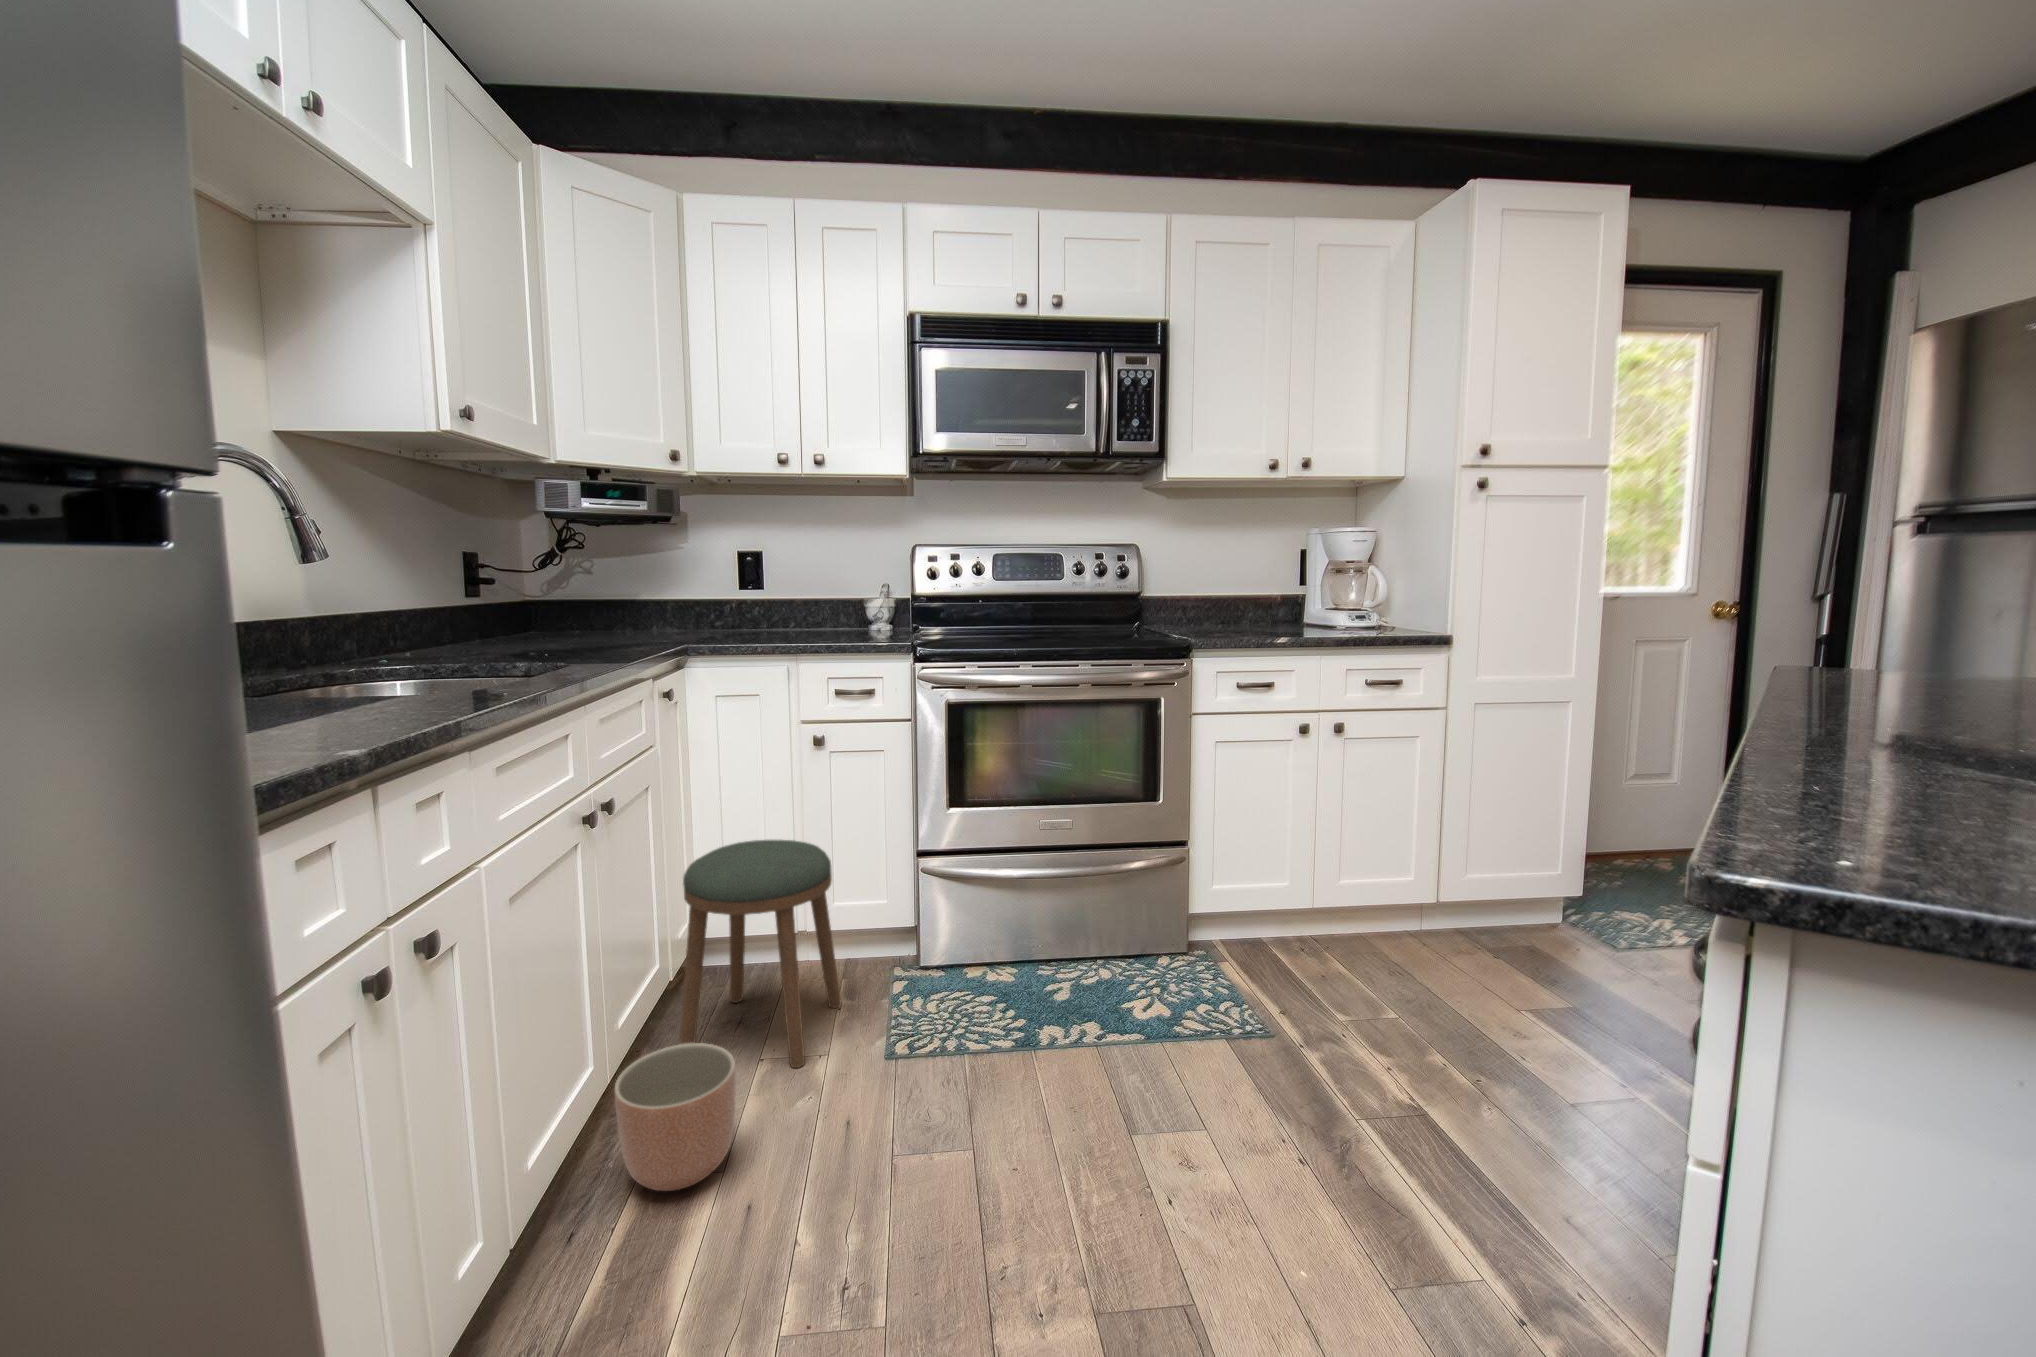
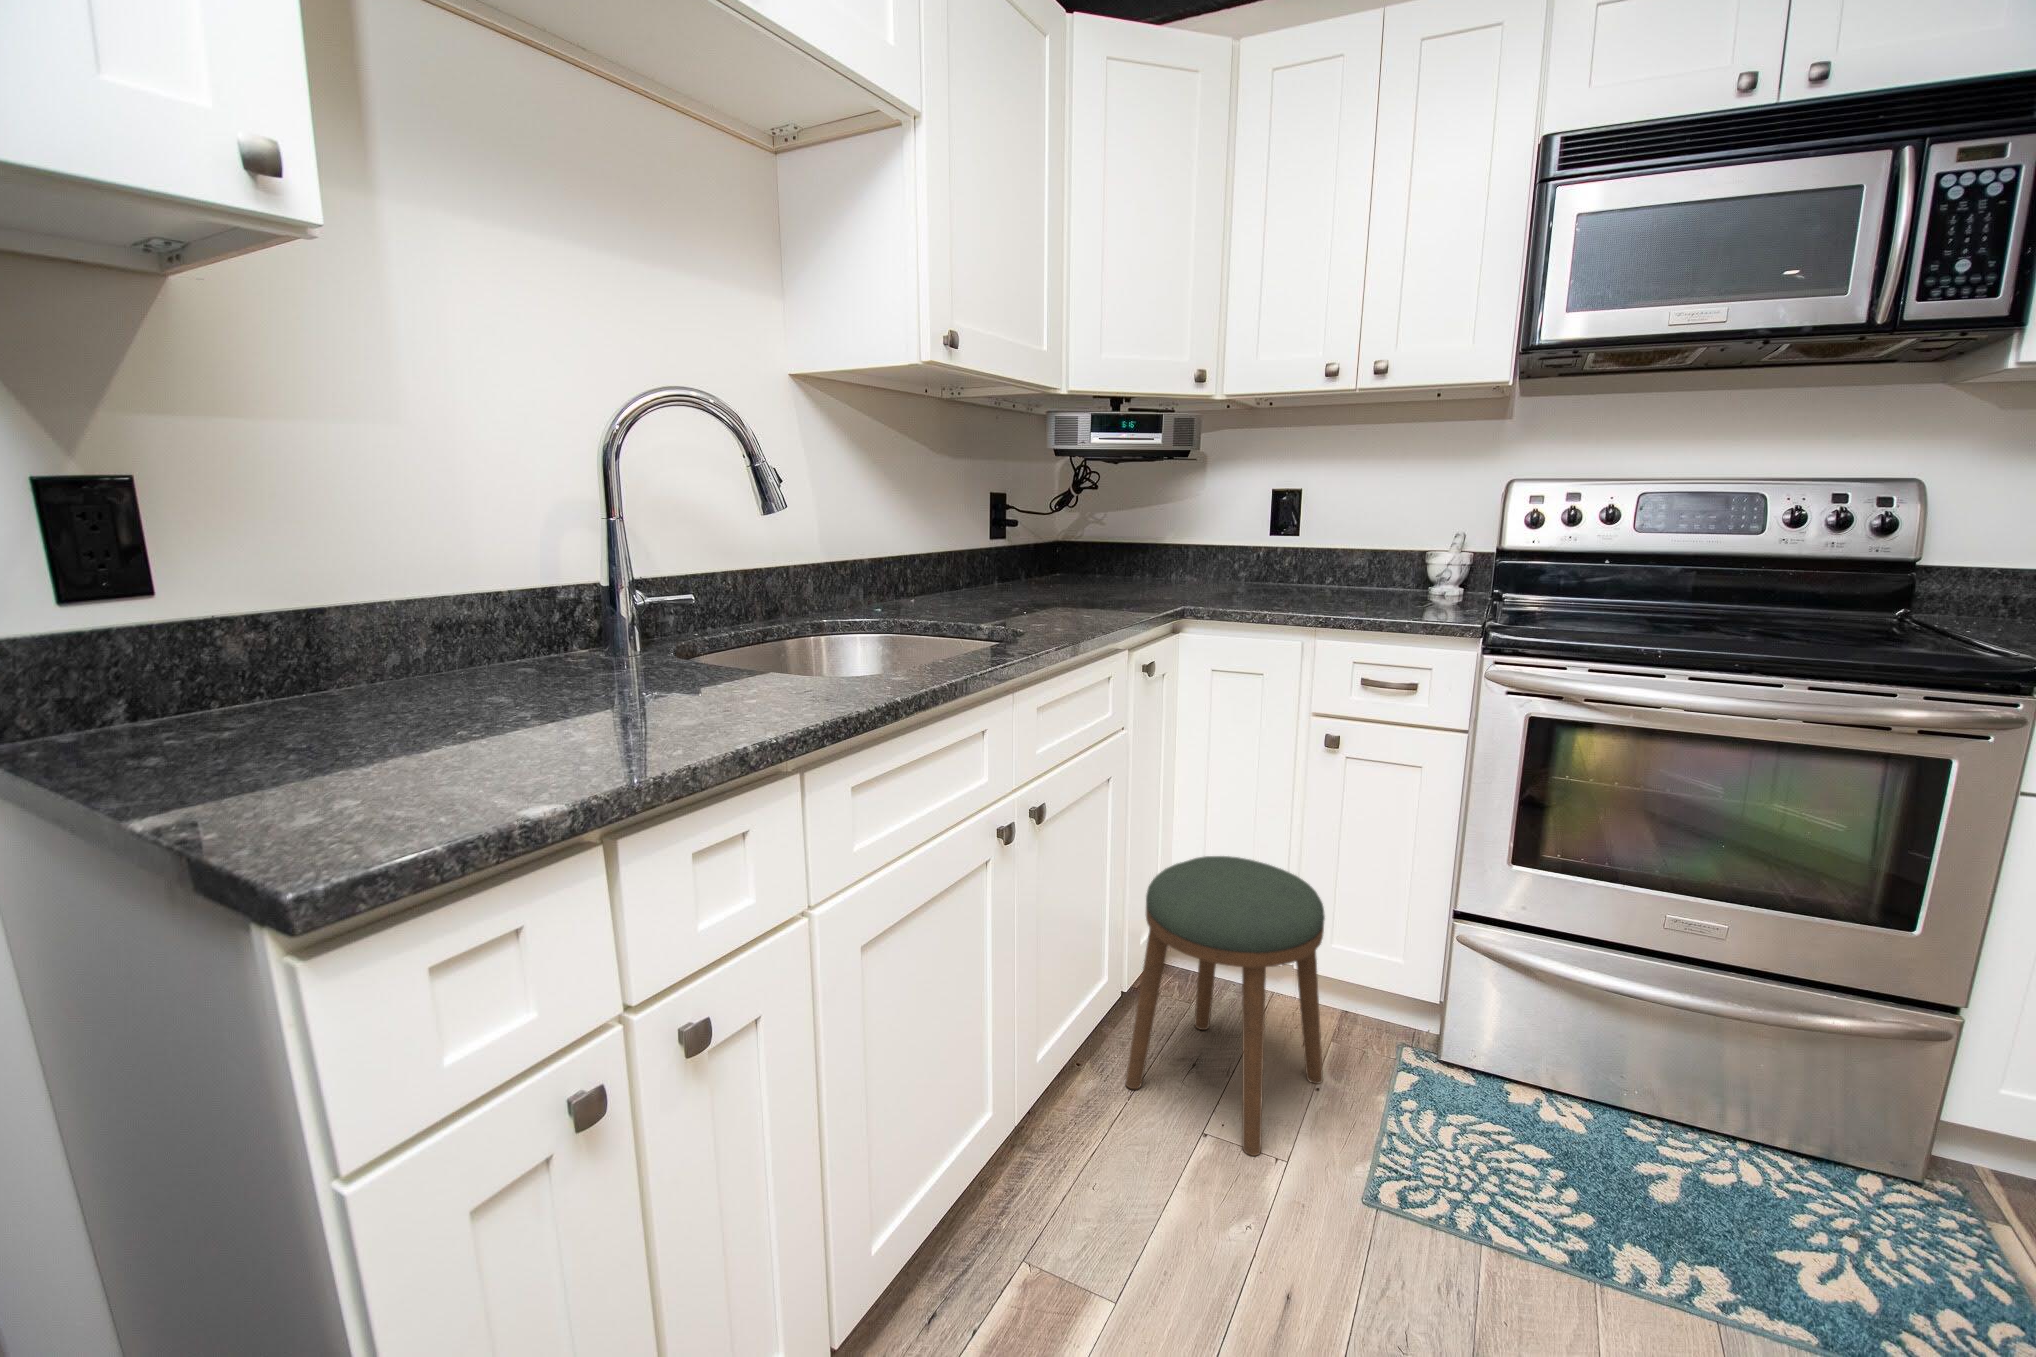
planter: present [614,1043,736,1191] -> none [1033,1096,1163,1272]

